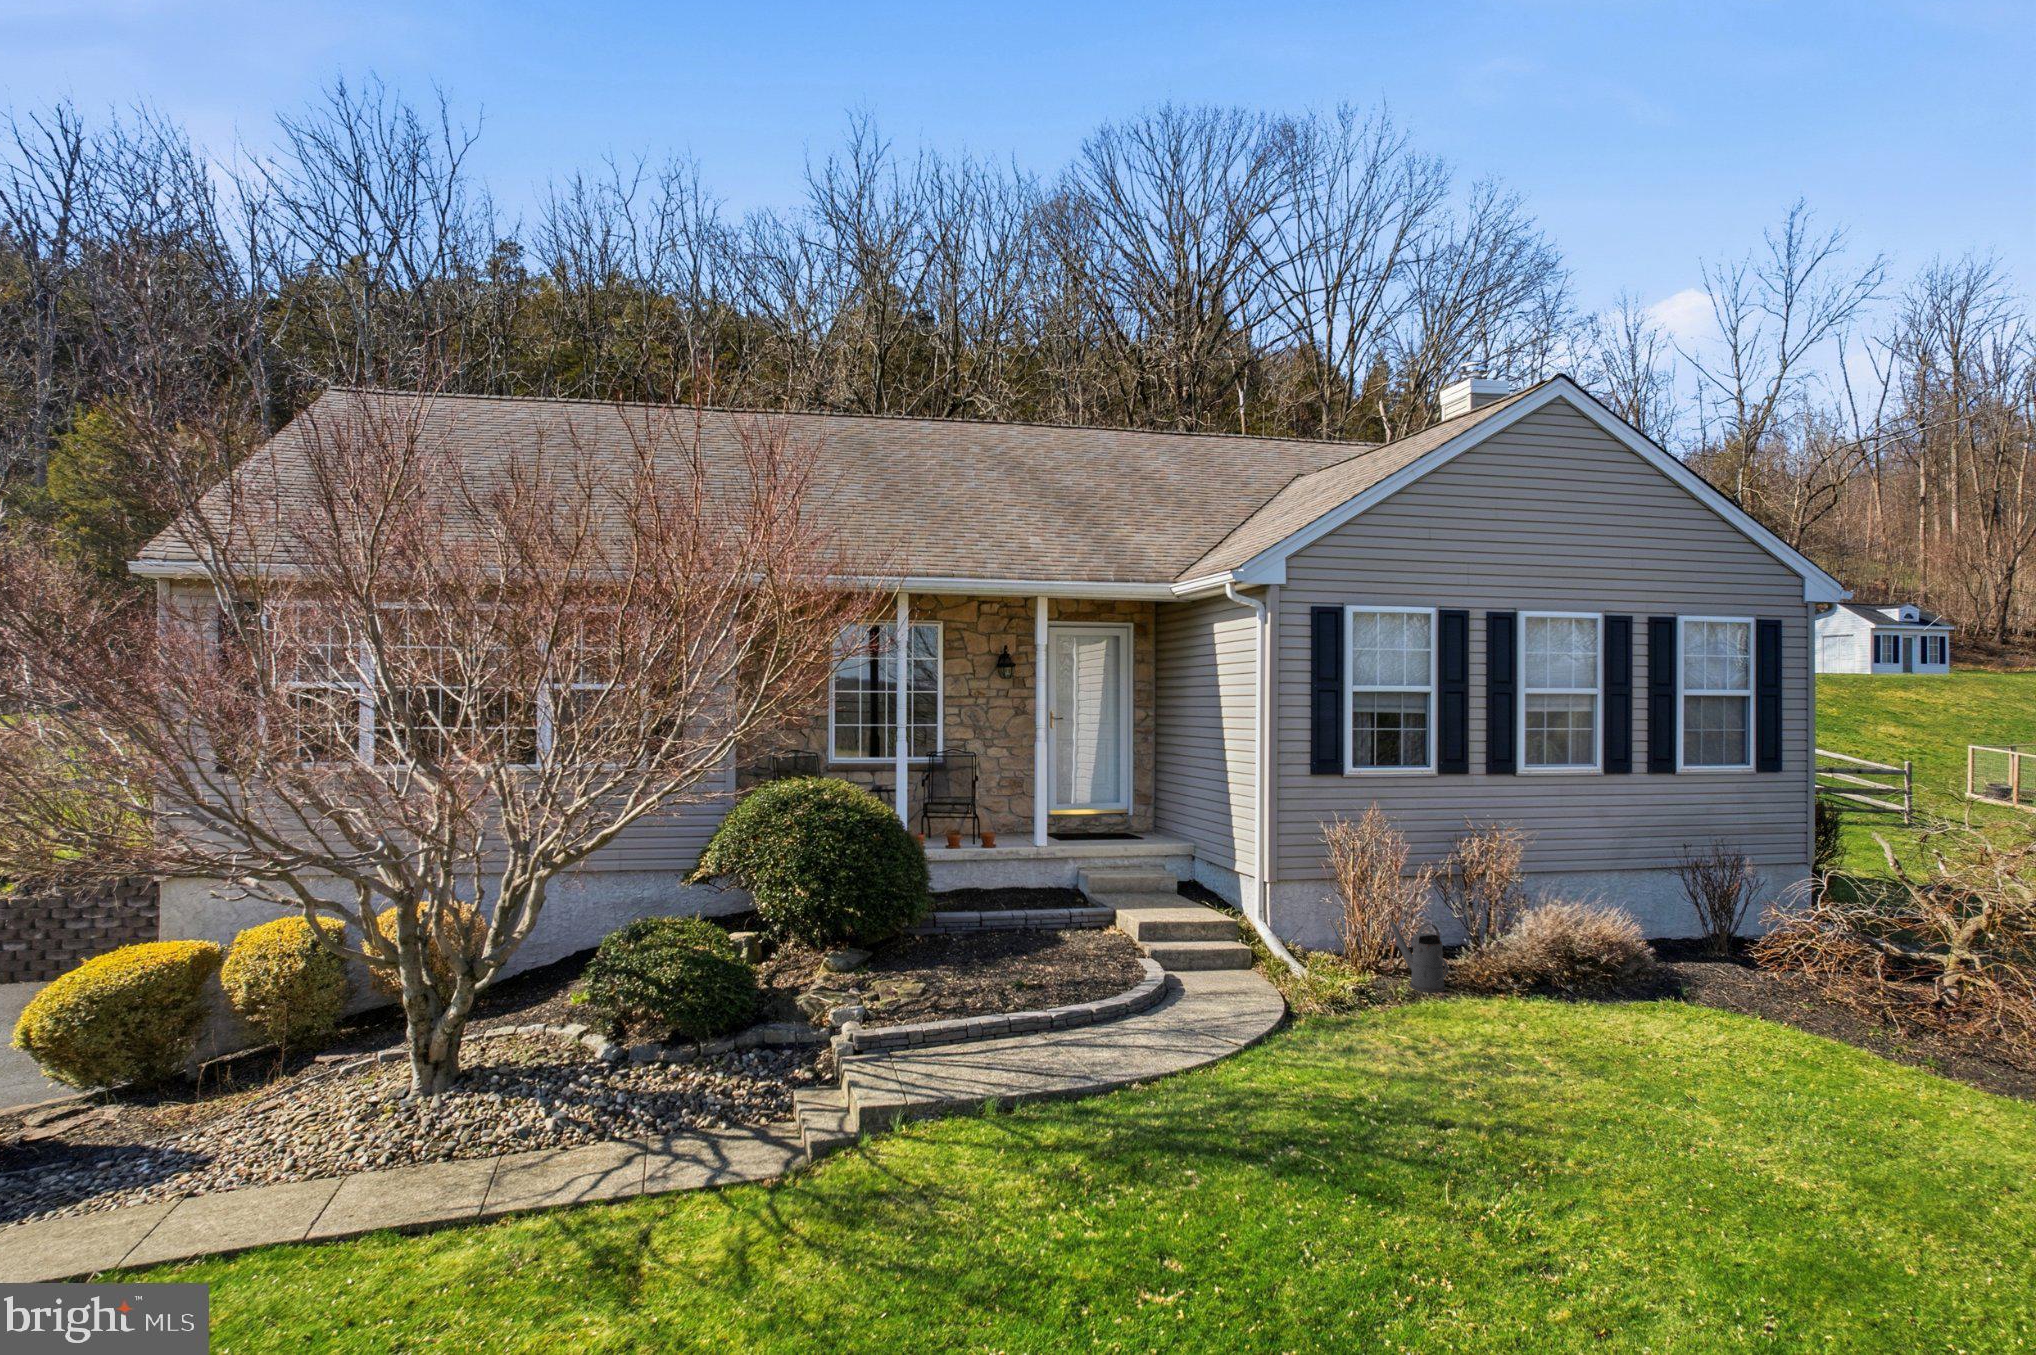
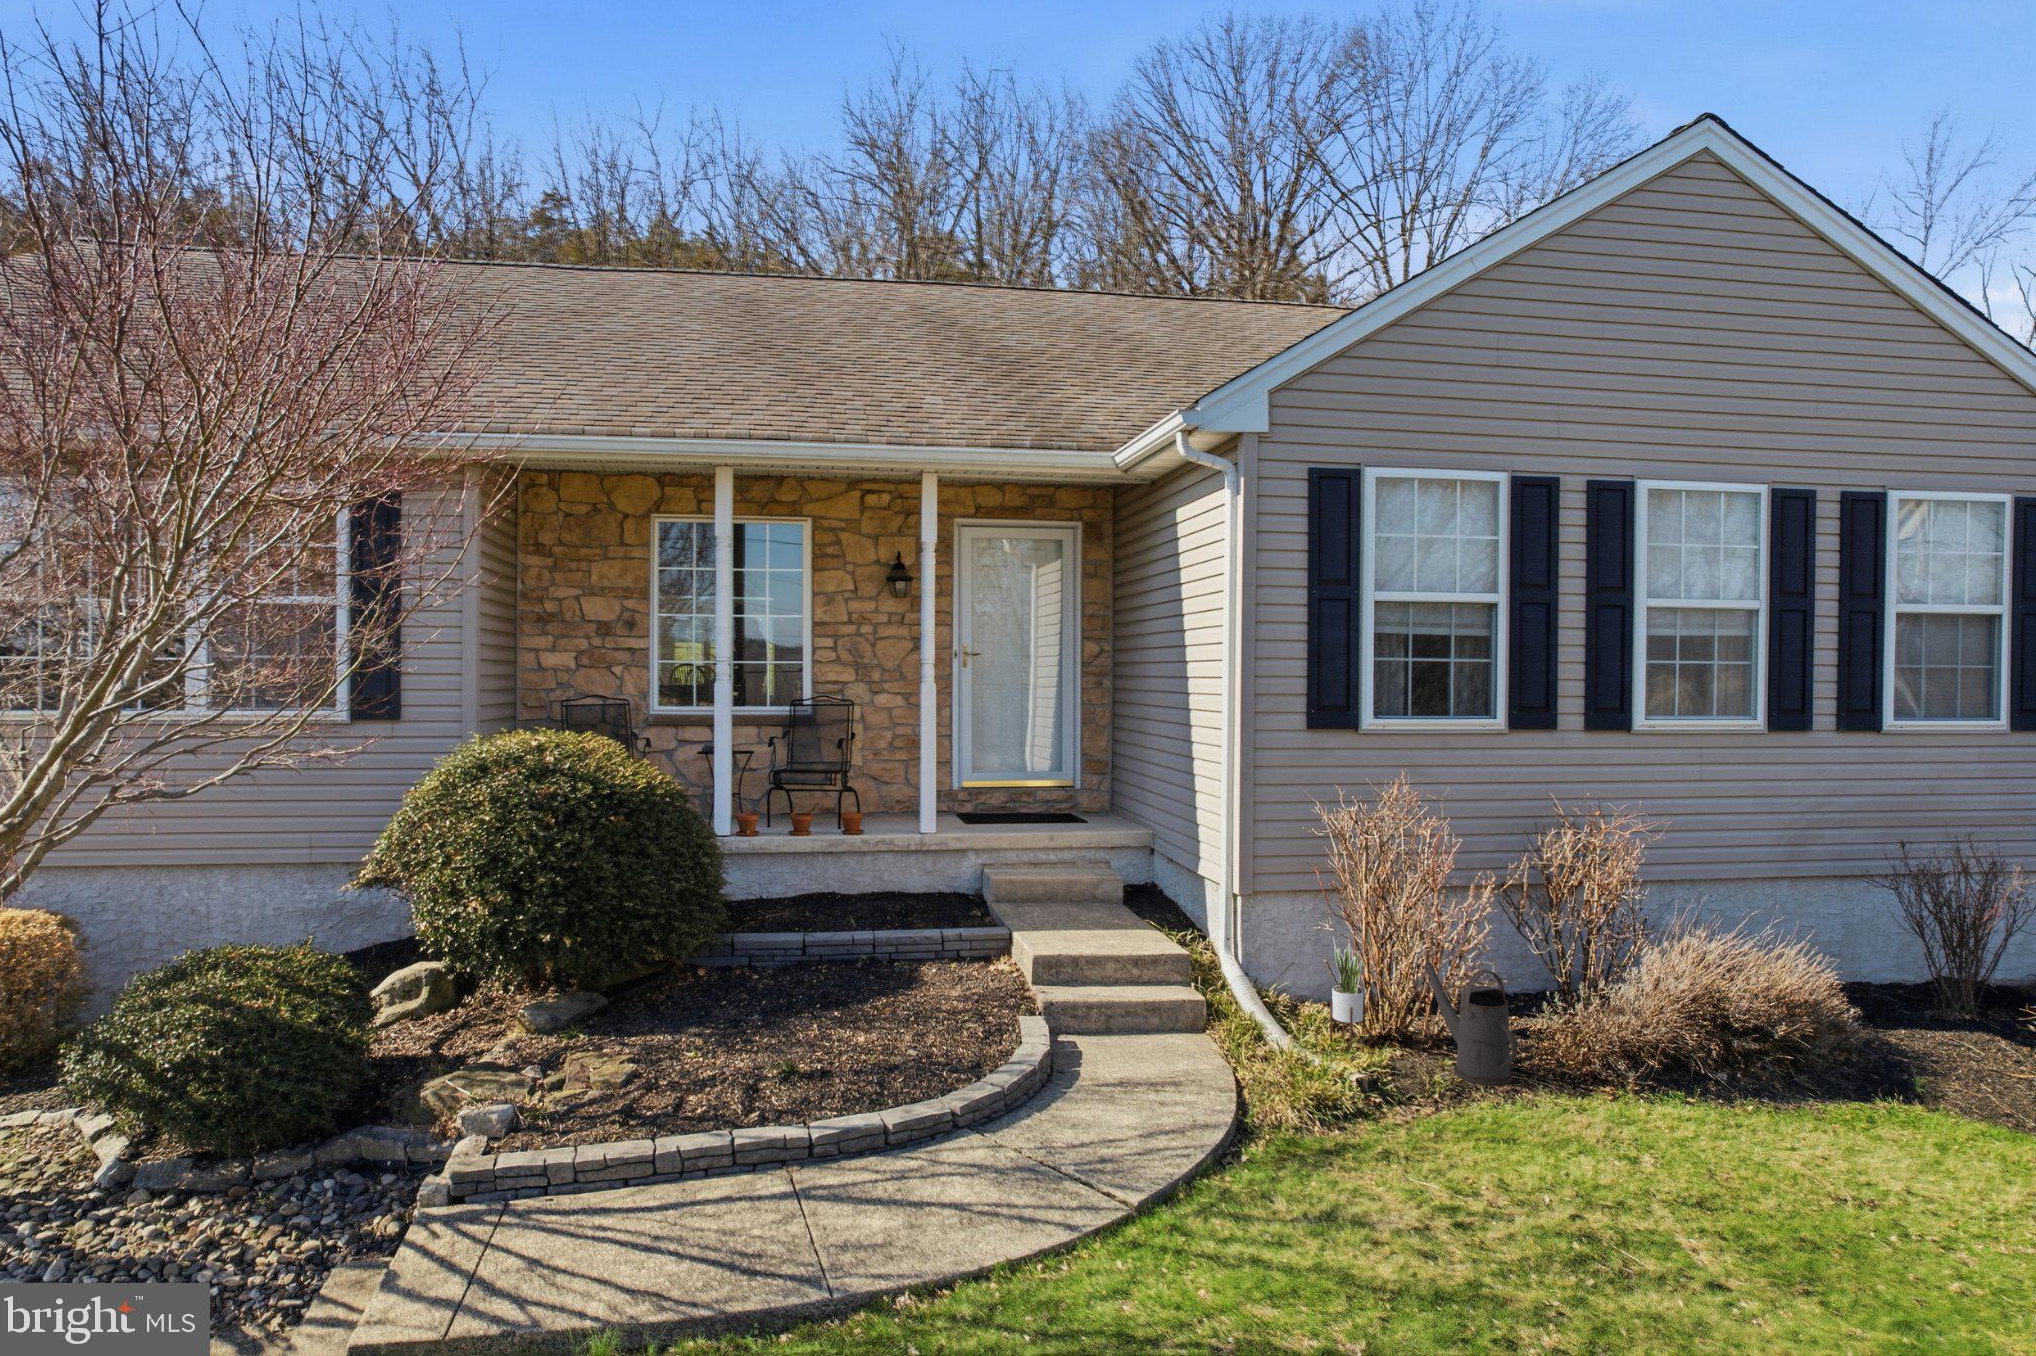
potted plant: none [1331,906,1353,975] -> present [1330,937,1365,1047]

